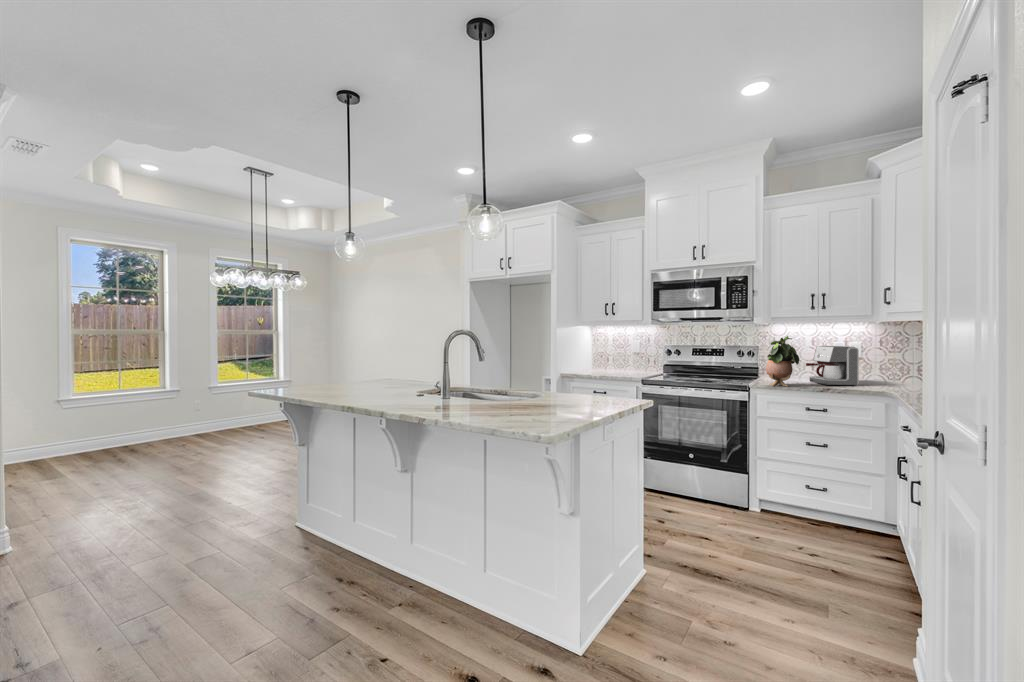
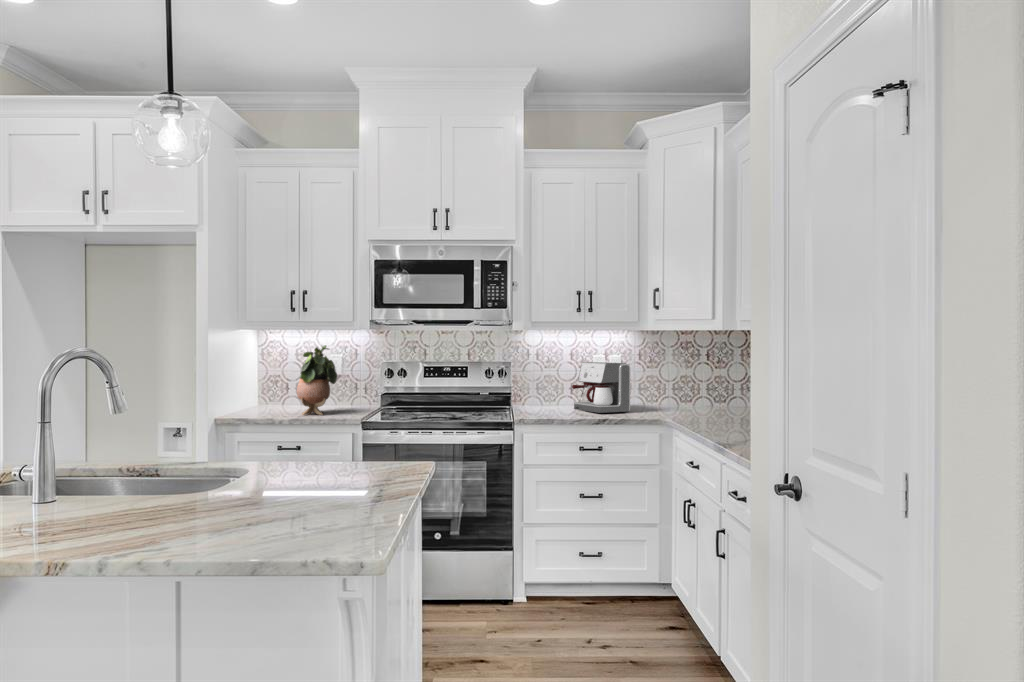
potted plant: present [766,336,799,386] -> present [297,345,337,415]

